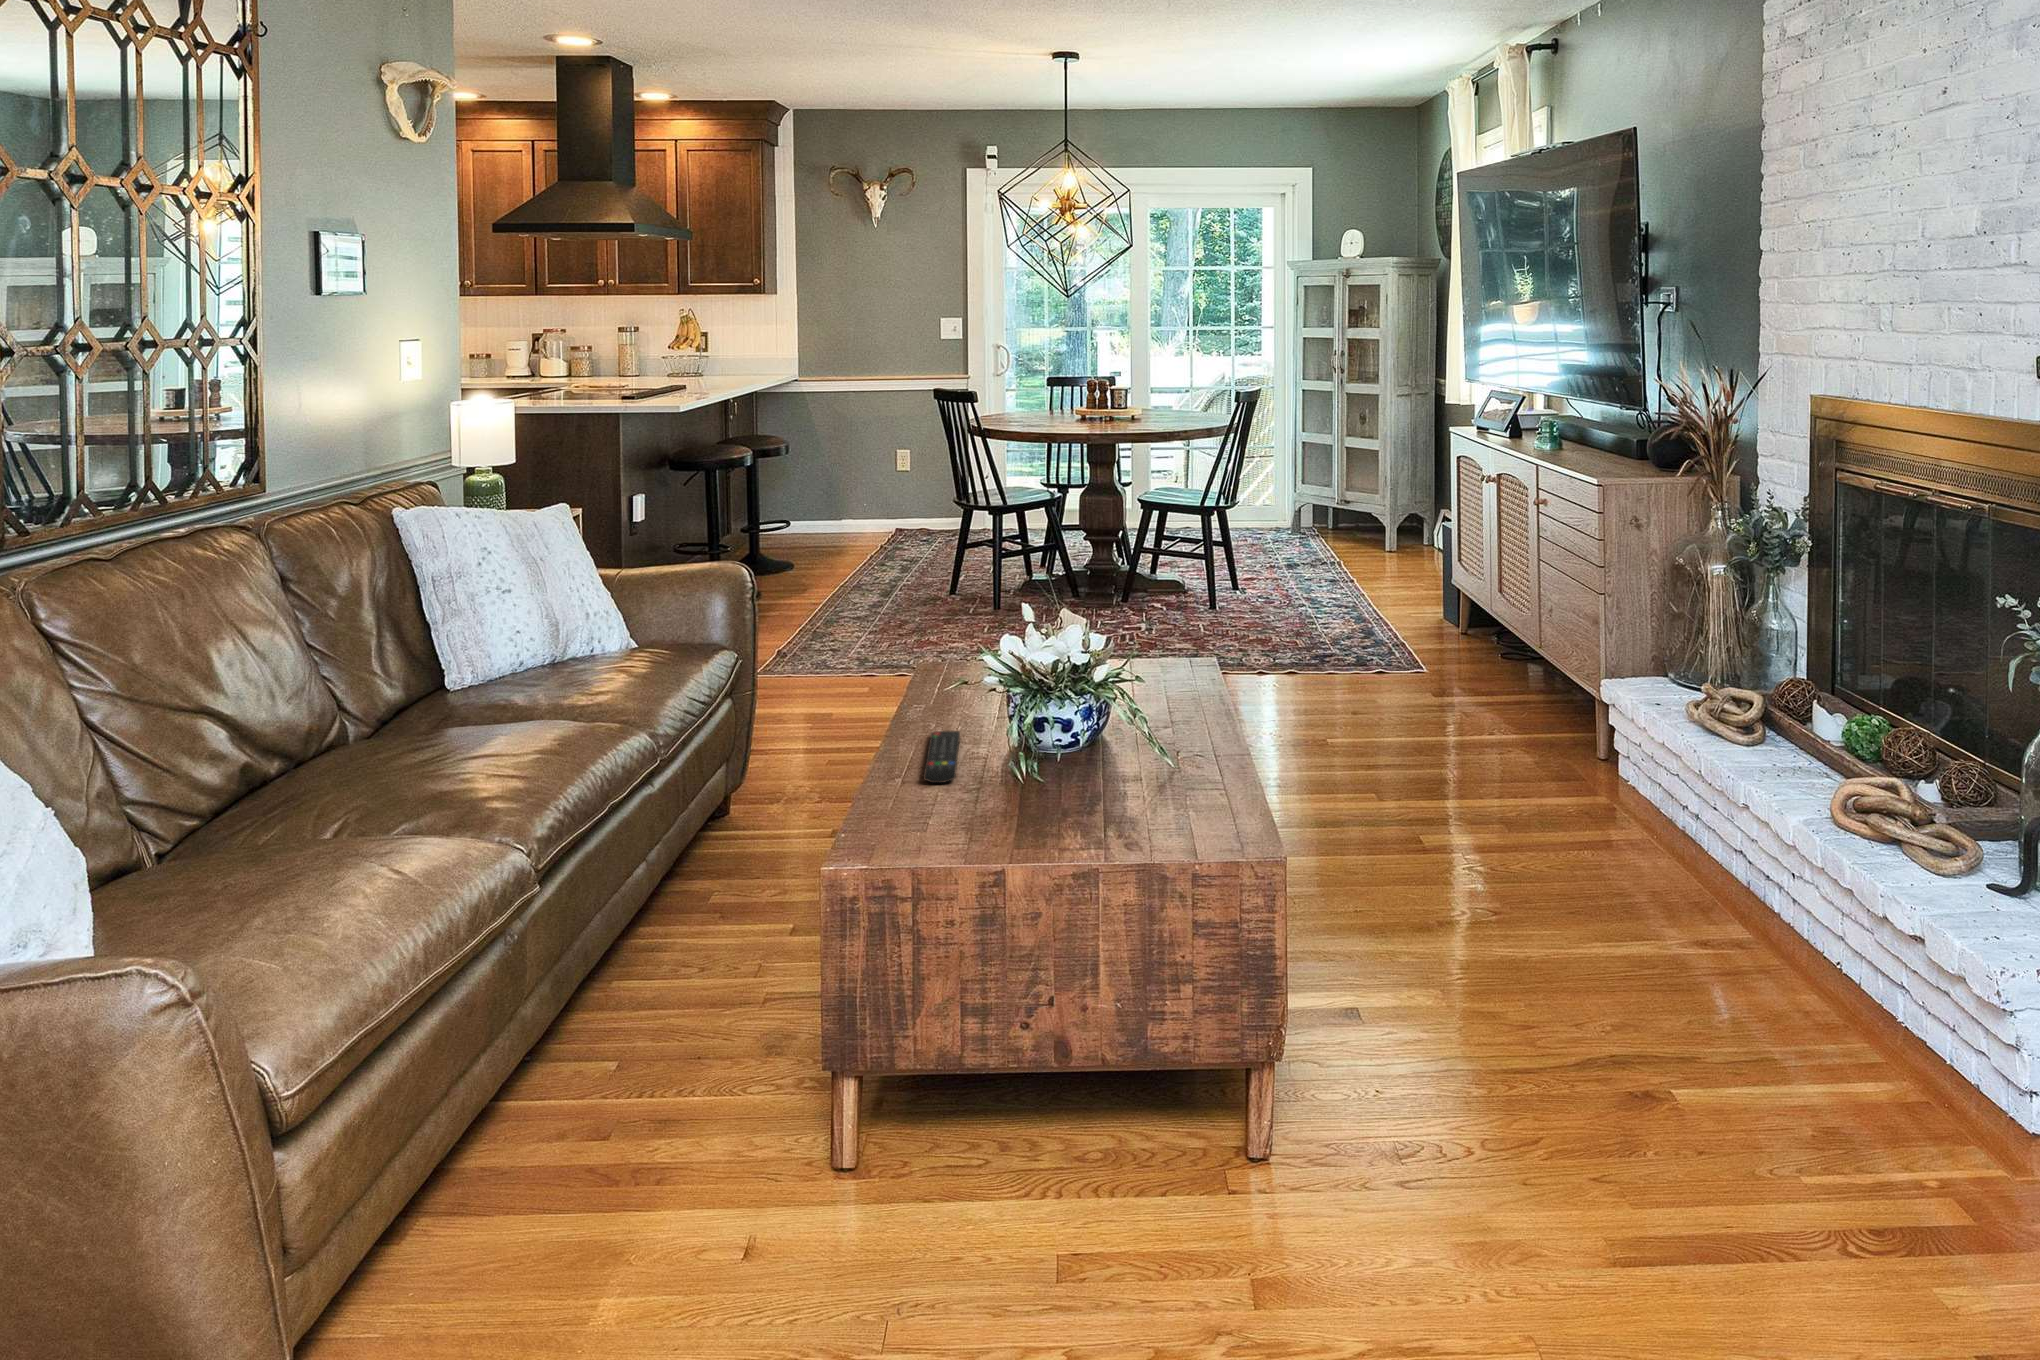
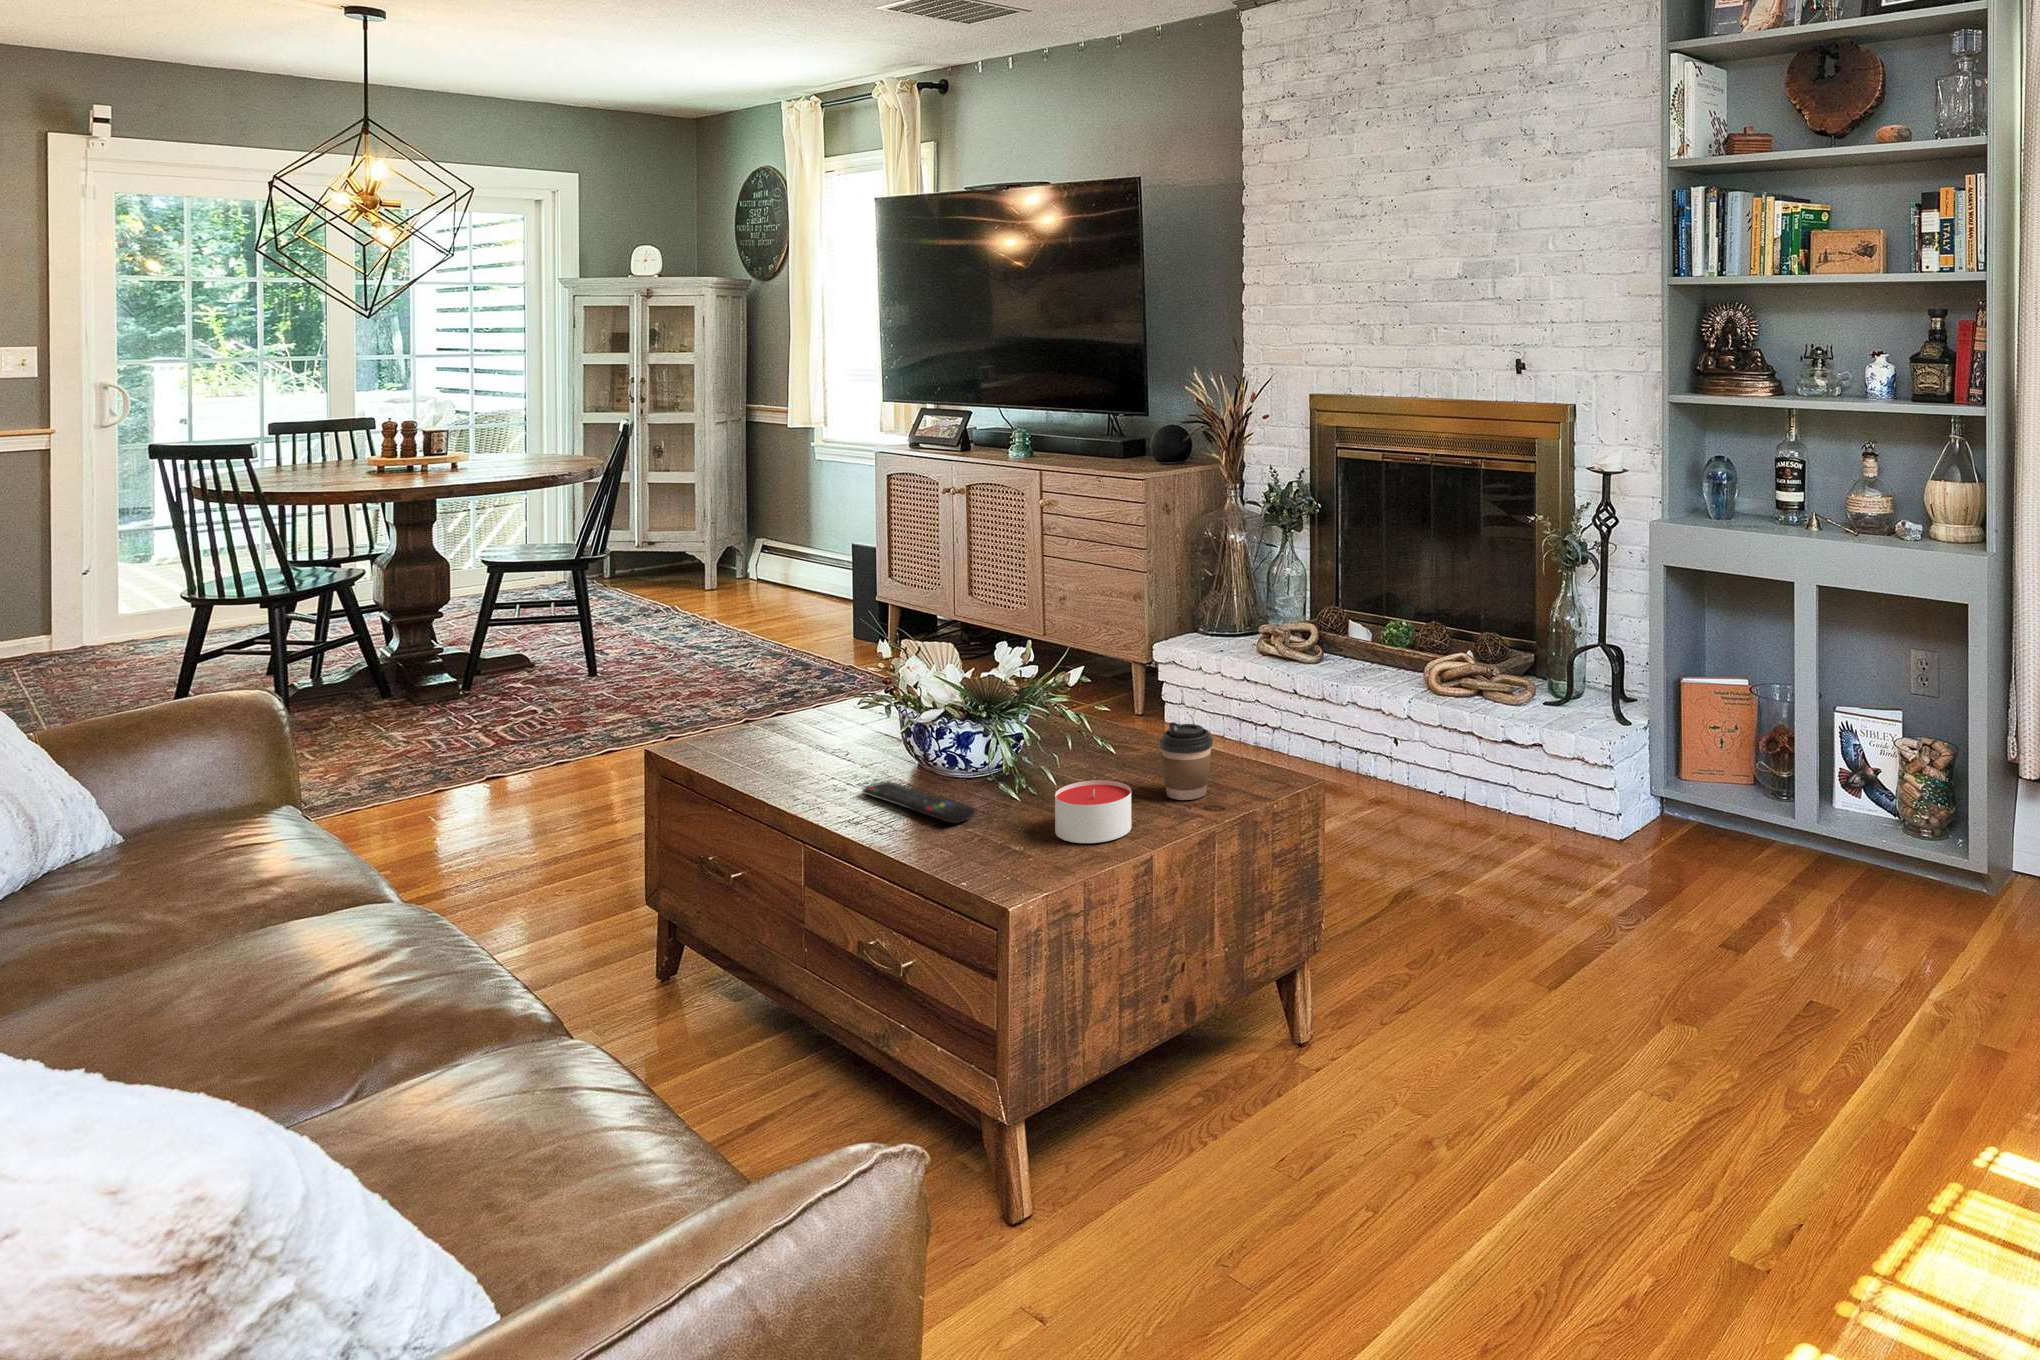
coffee cup: none [1119,738,1178,828] -> present [1160,722,1213,800]
candle: none [971,774,1049,841] -> present [1055,780,1131,843]

